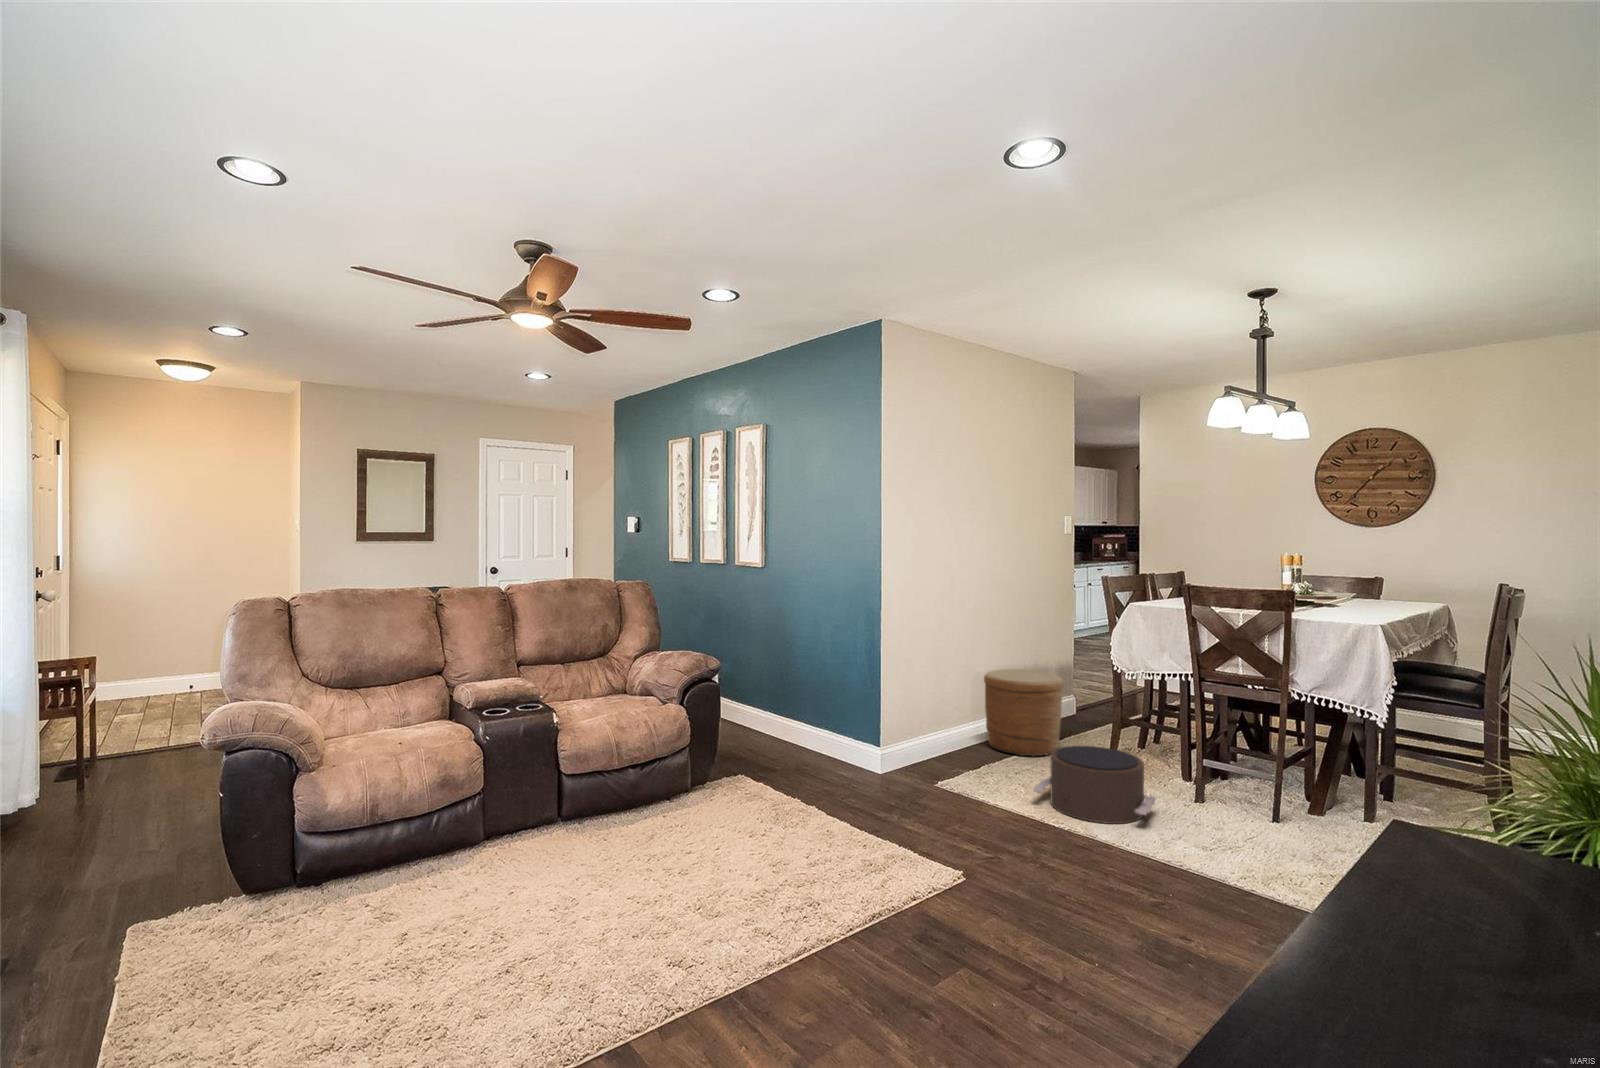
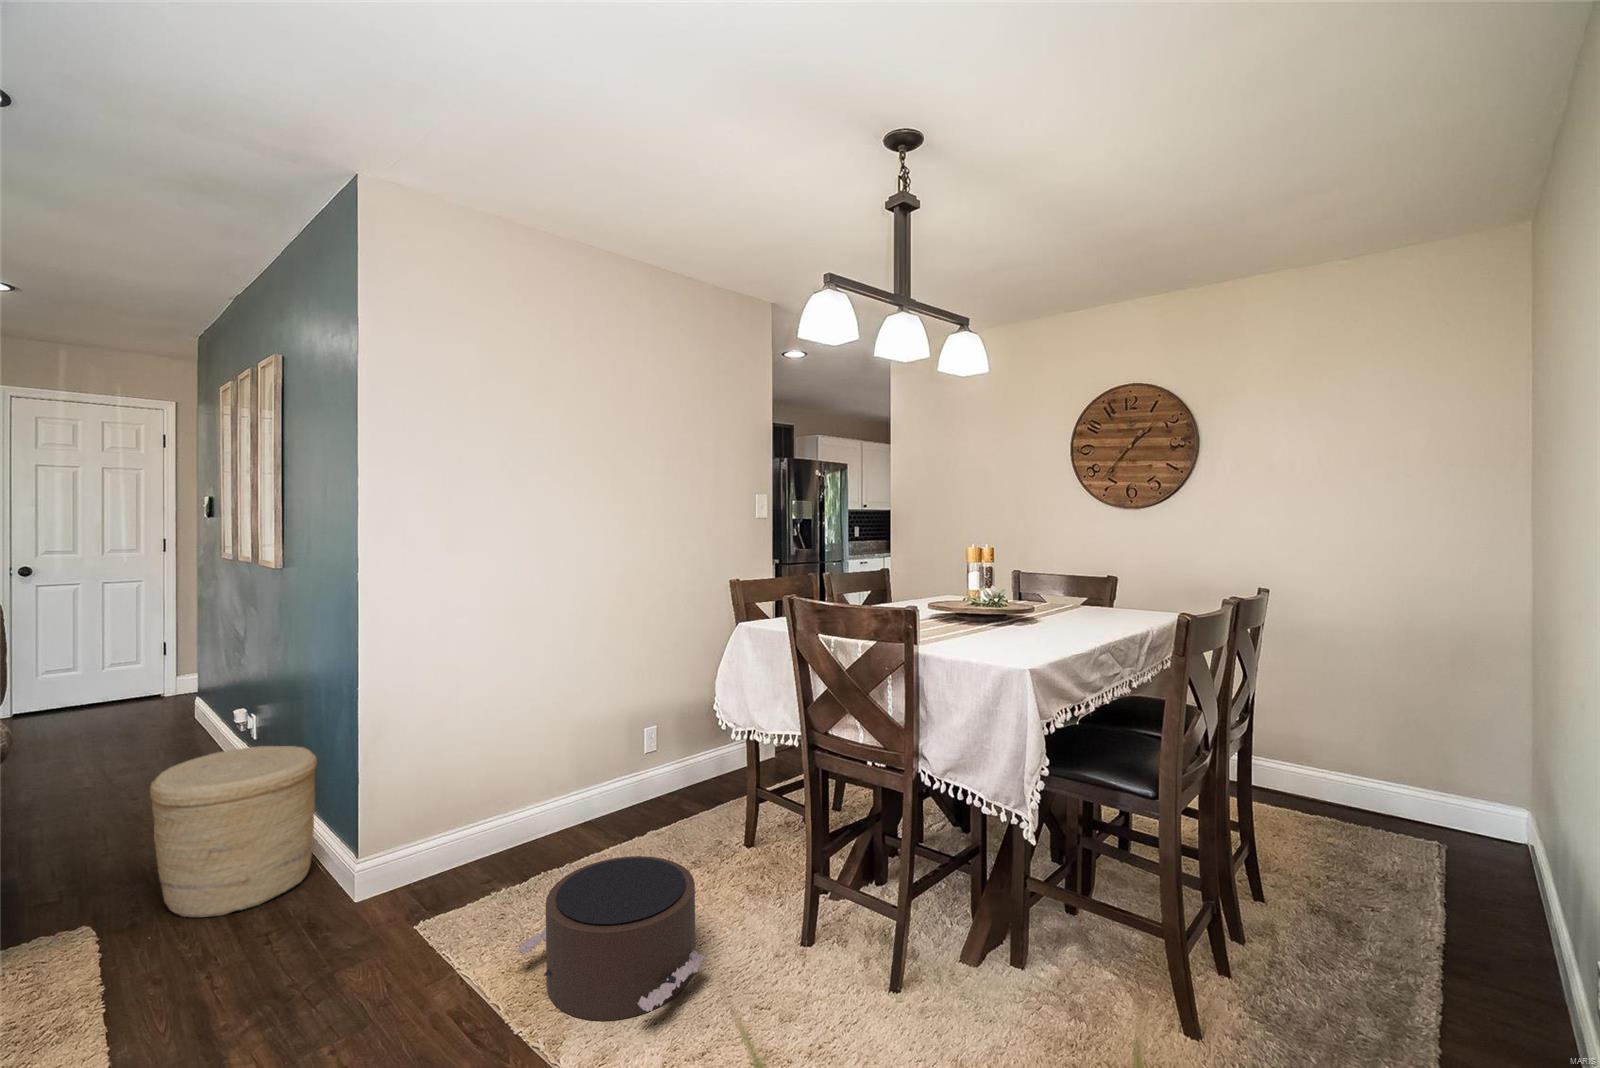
woven basket: present [984,669,1064,757] -> present [150,746,317,917]

